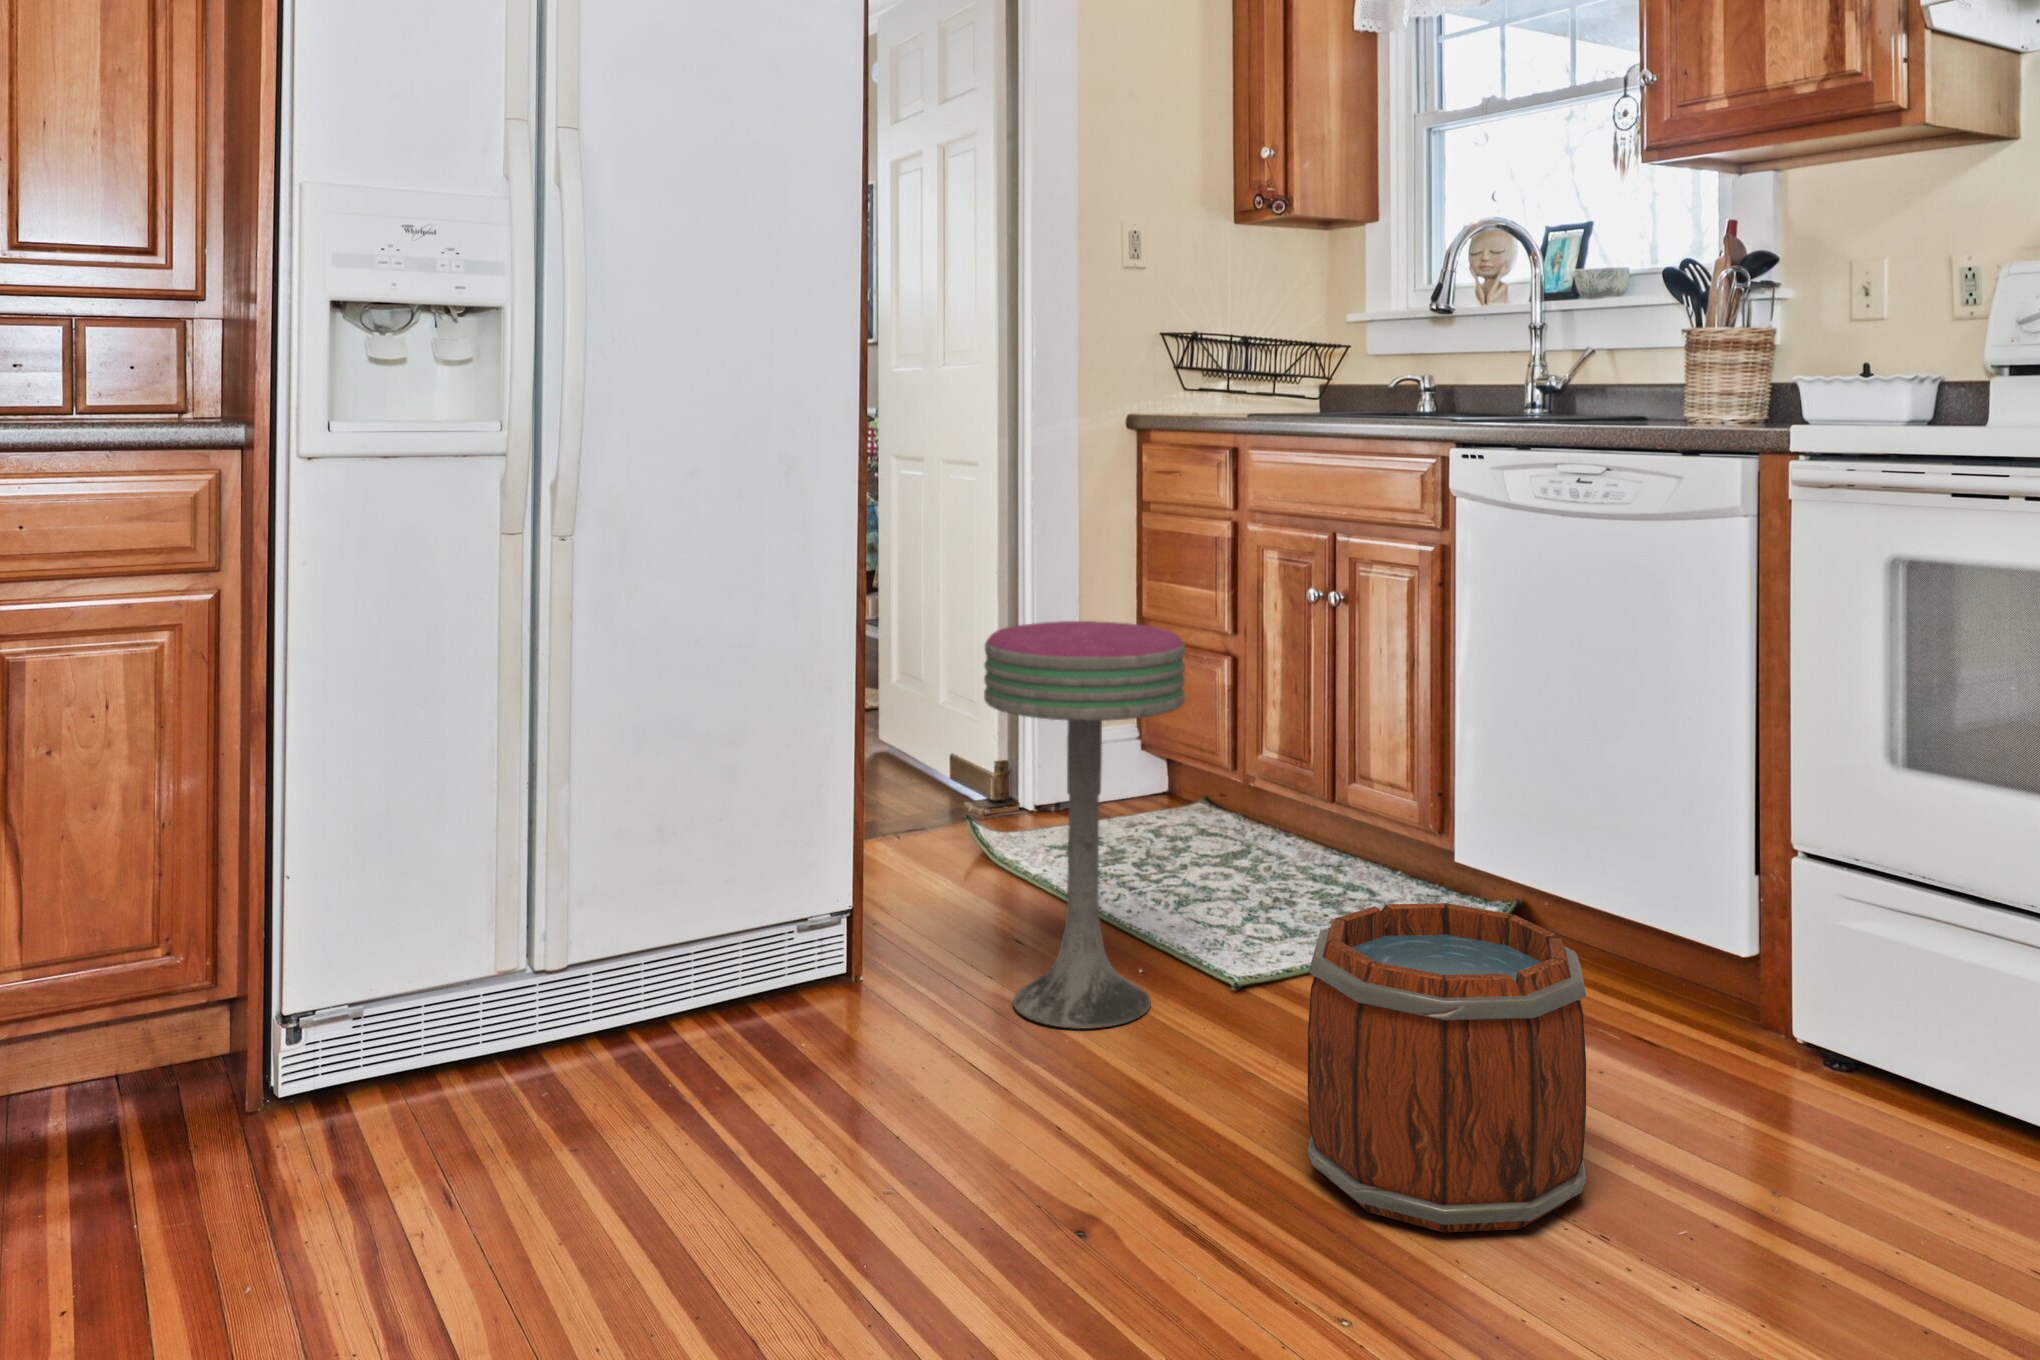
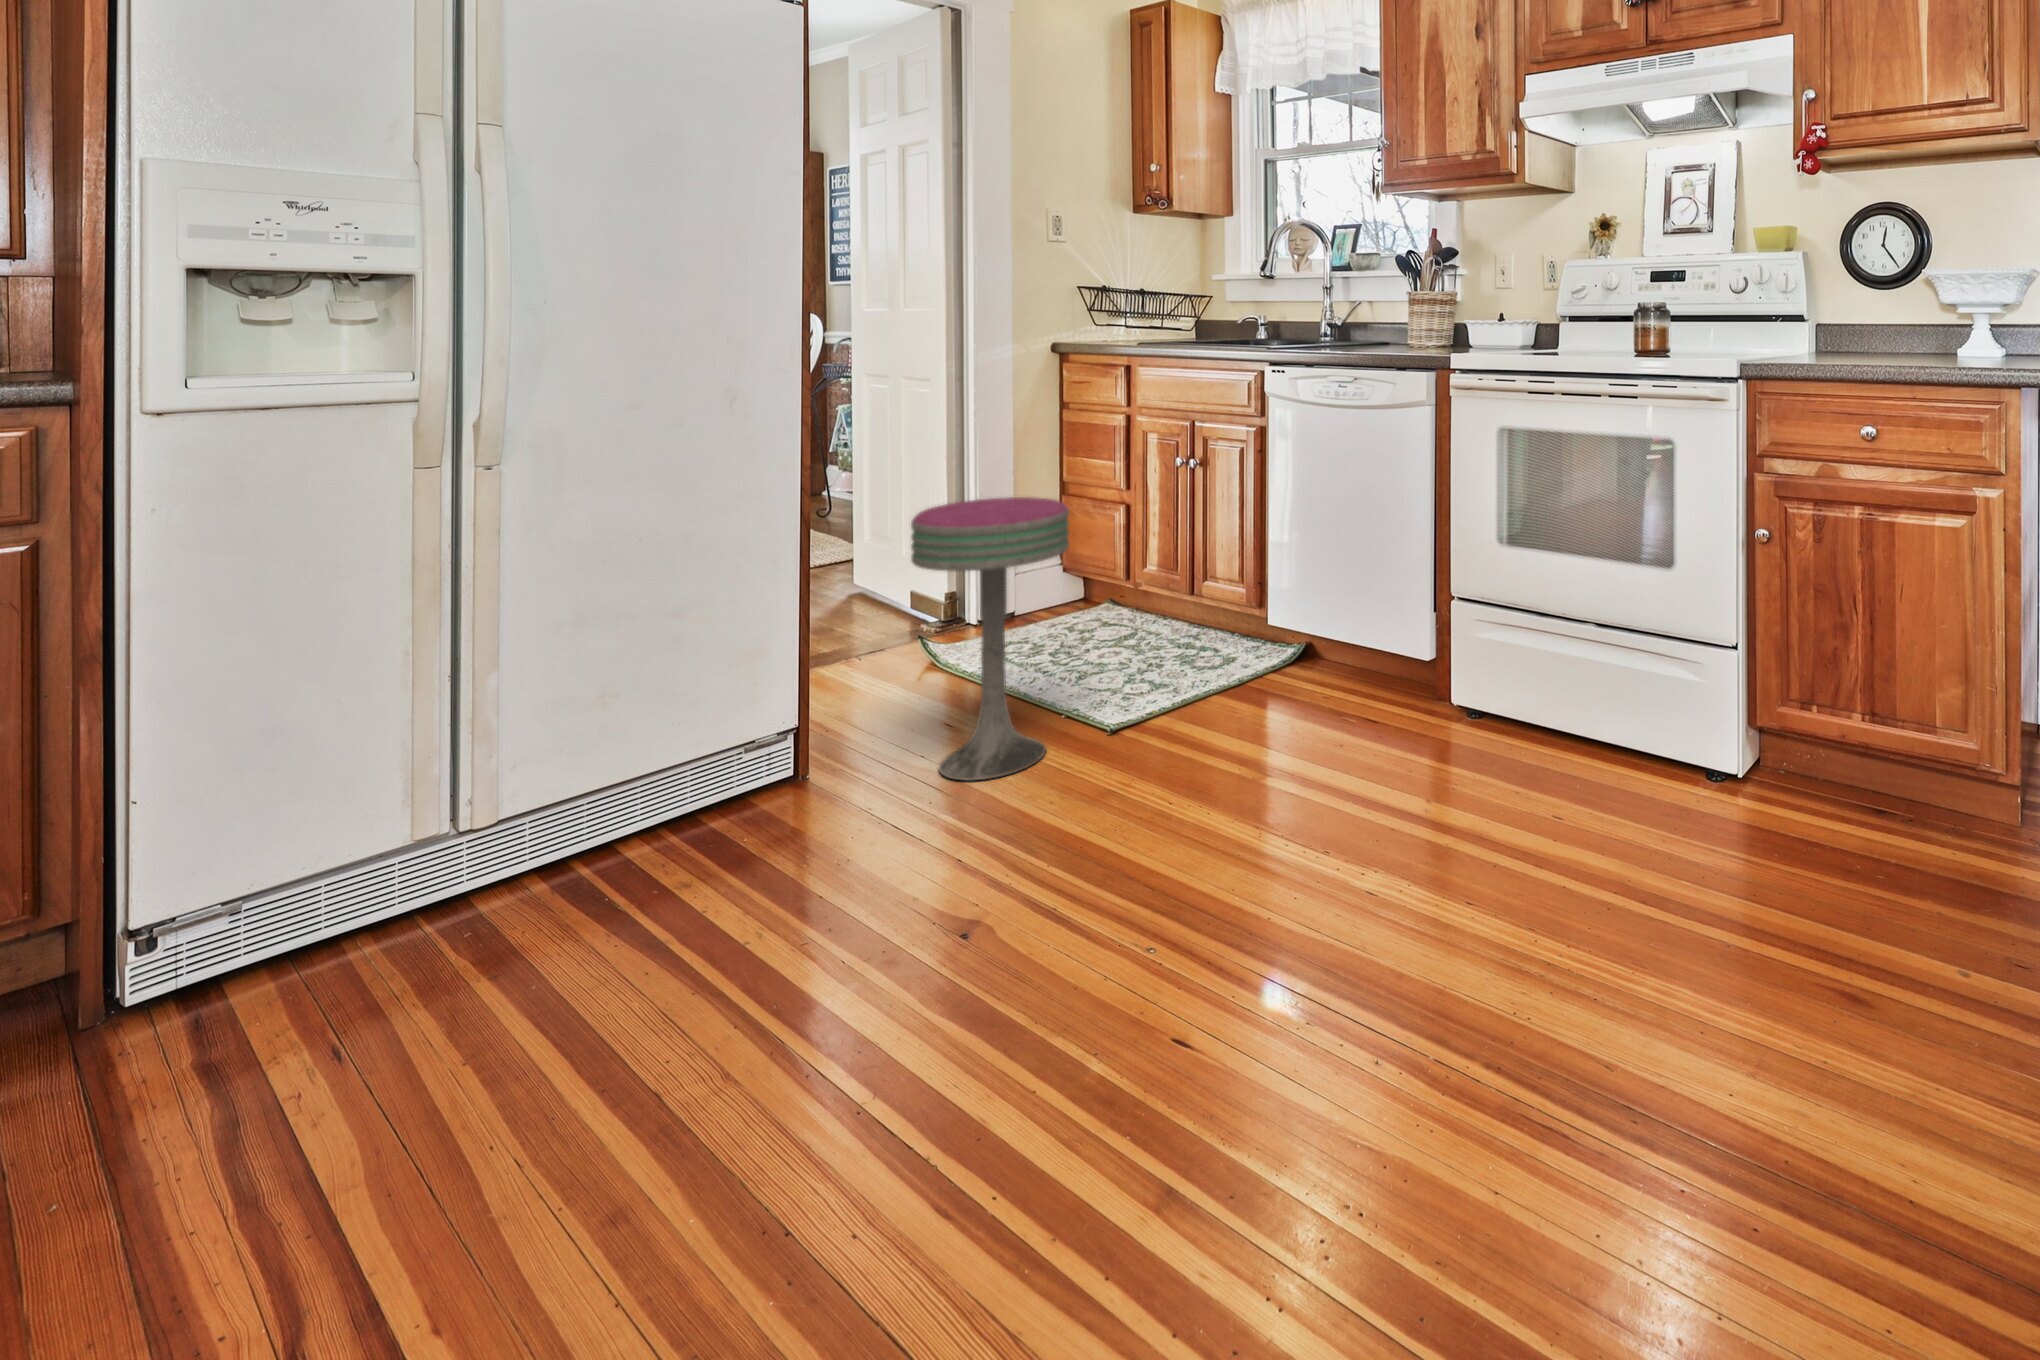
bucket: present [1308,903,1586,1232] -> none [1140,663,1319,874]

